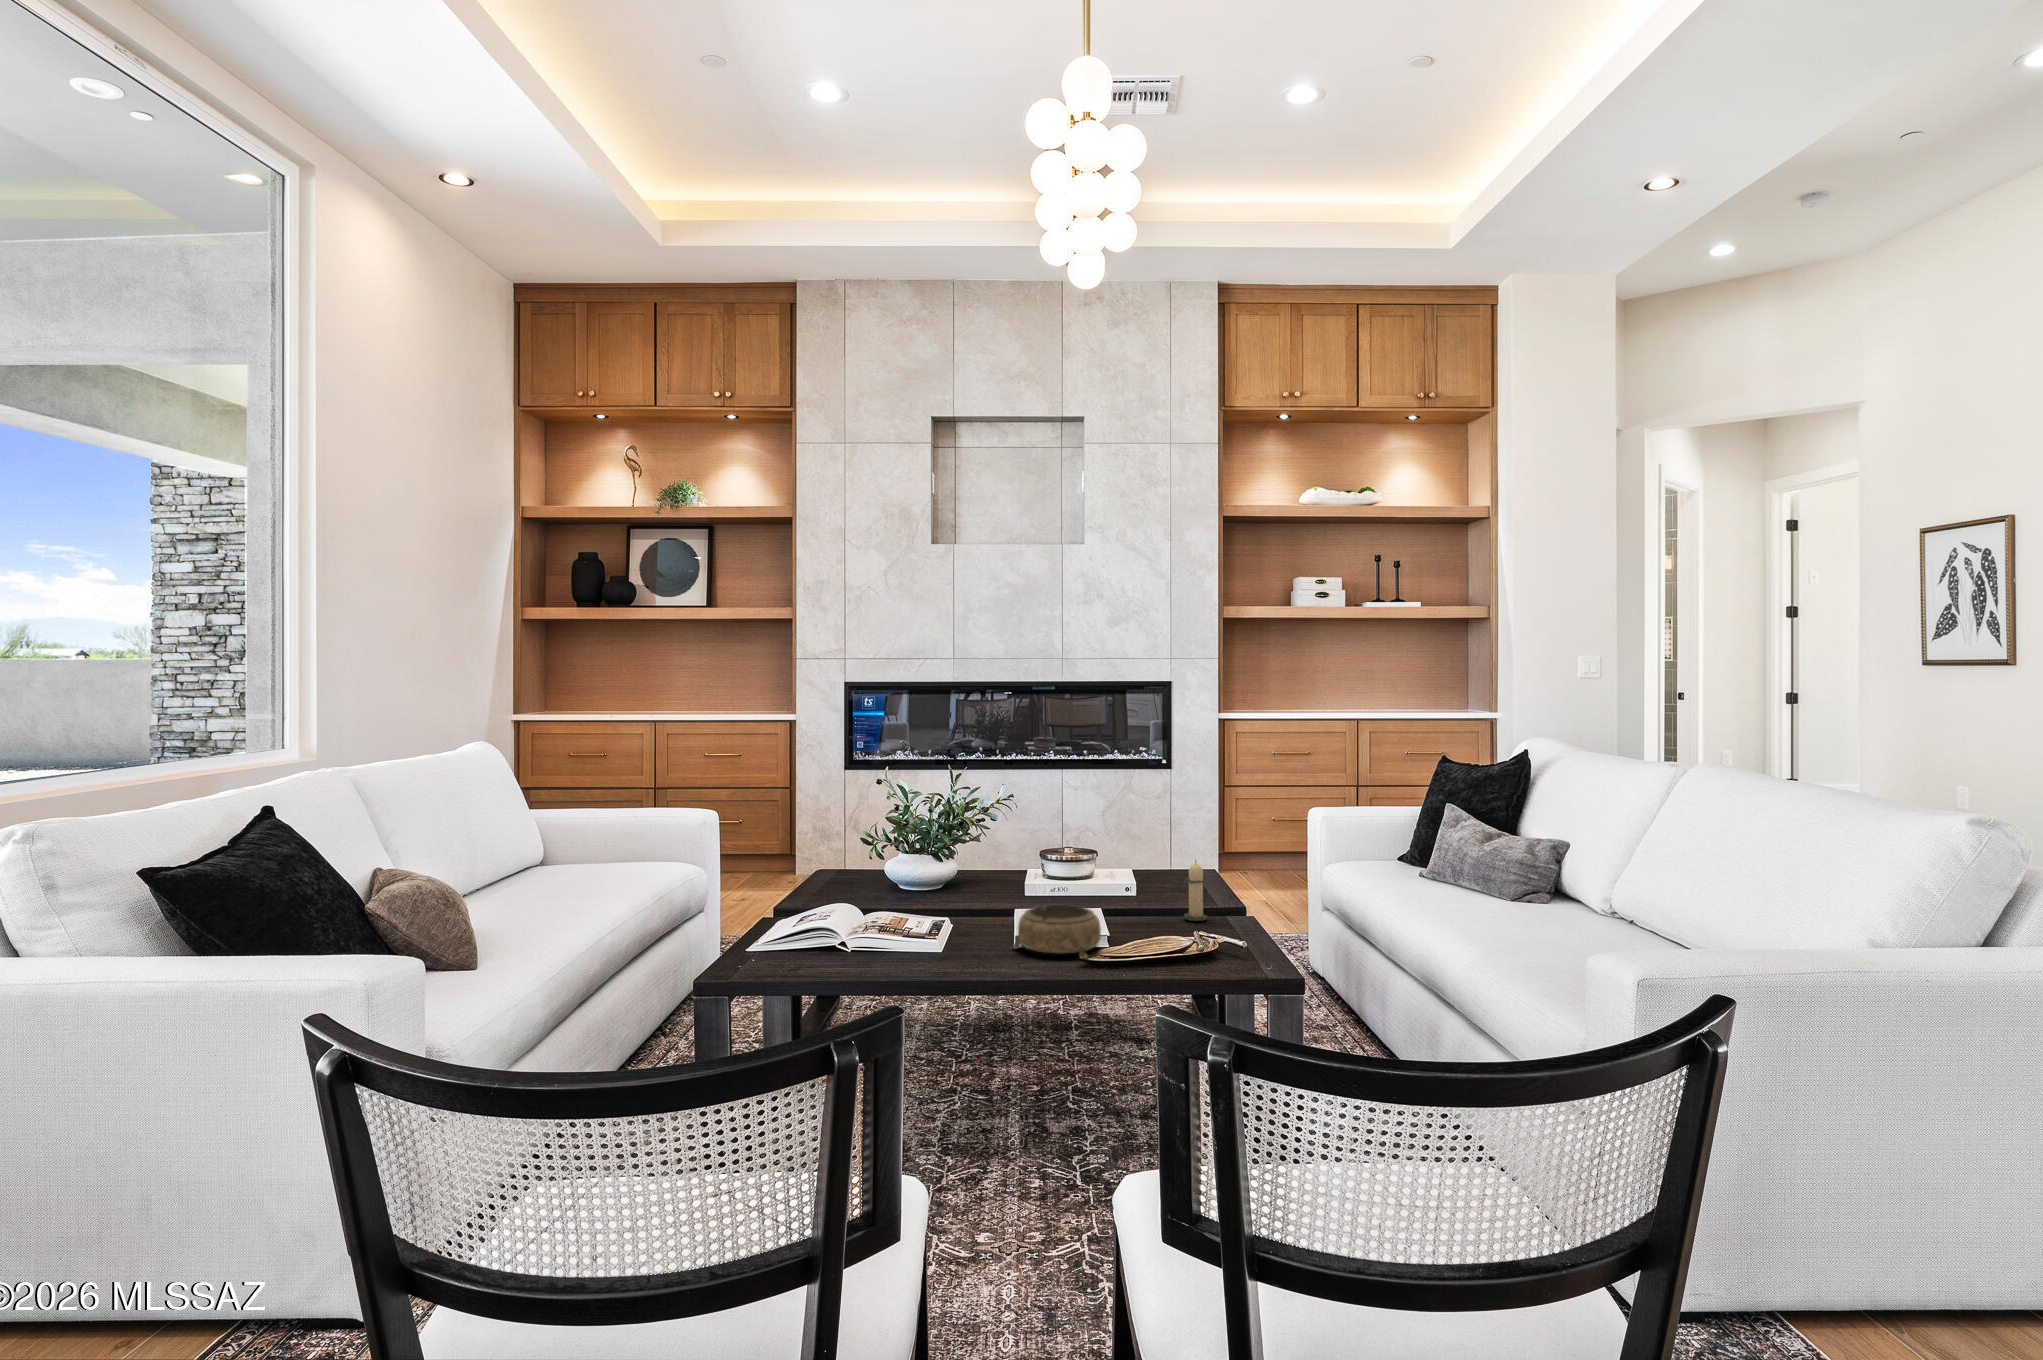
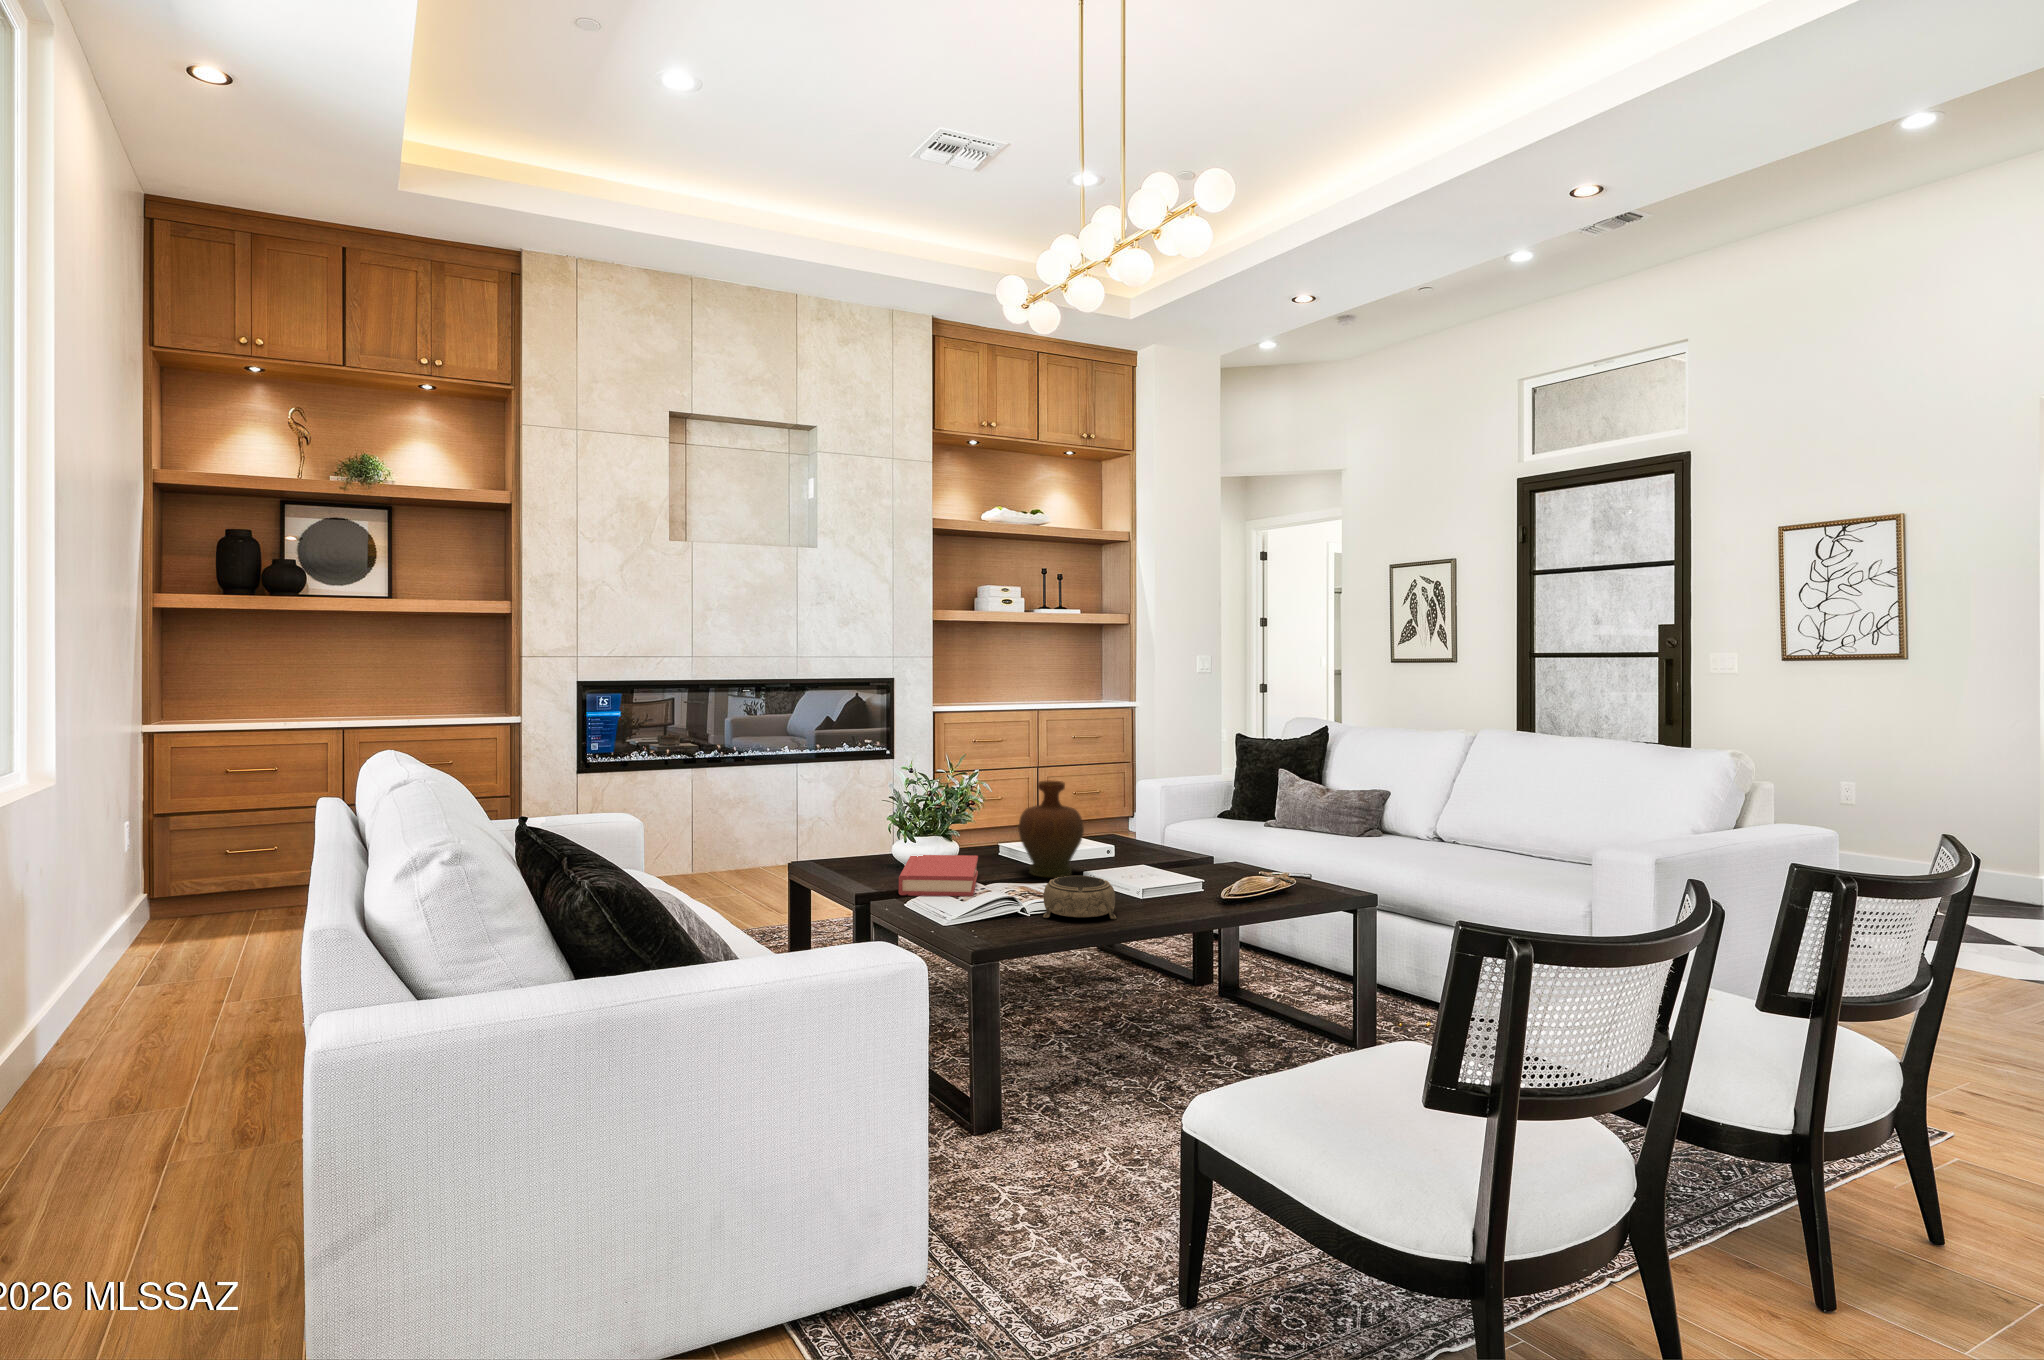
decorative vase: none [1086,796,1163,909] -> present [1018,780,1084,877]
candle: present [1184,860,1207,921] -> none [1118,830,1142,882]
hardback book: none [922,870,1043,919] -> present [899,855,978,896]

